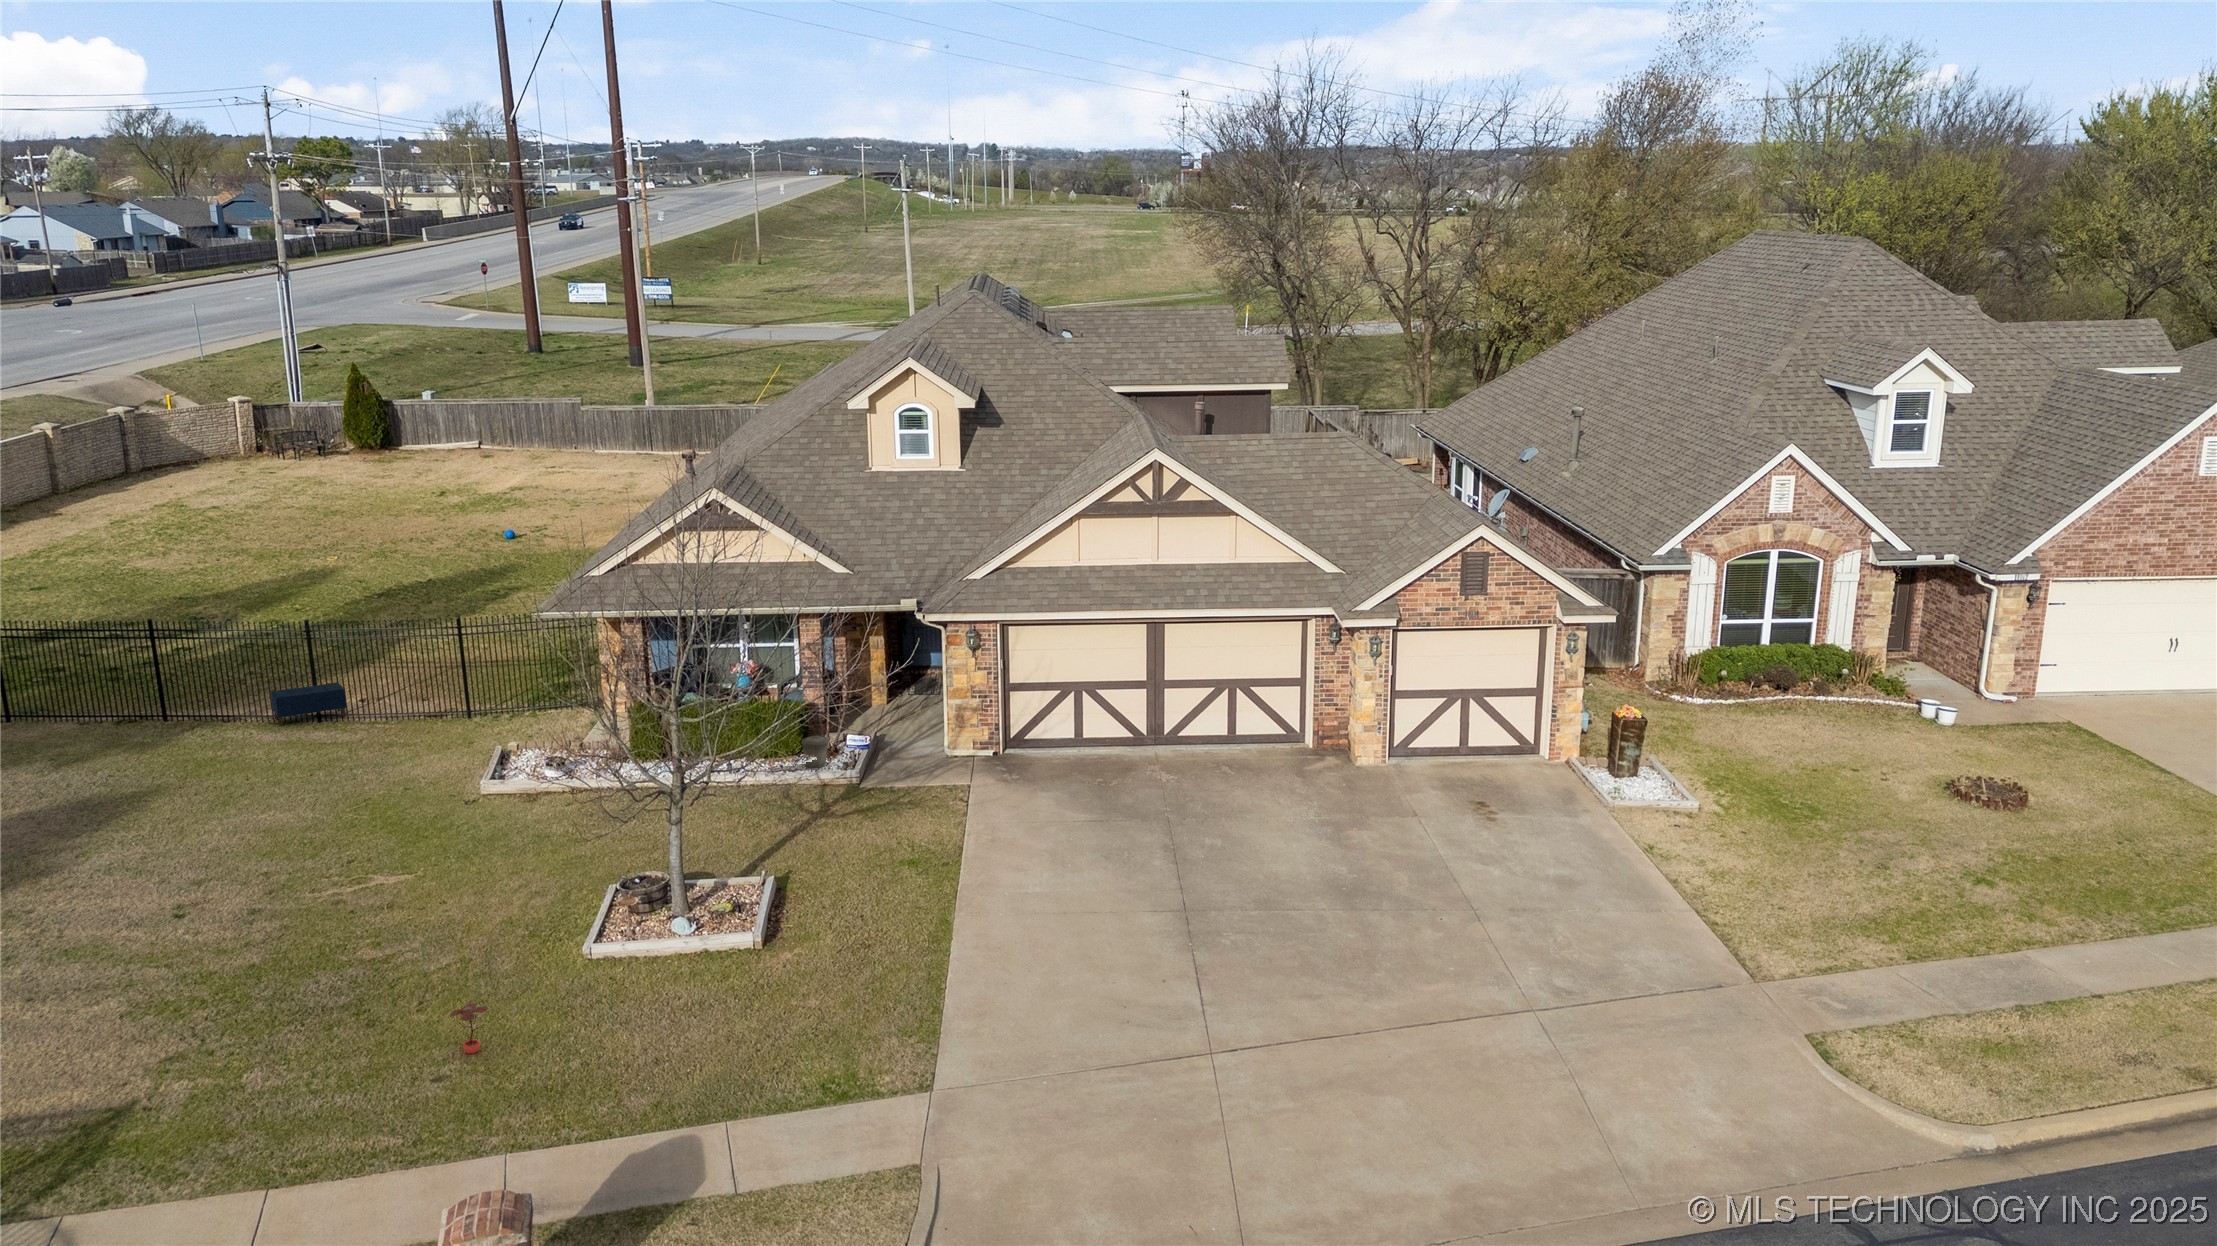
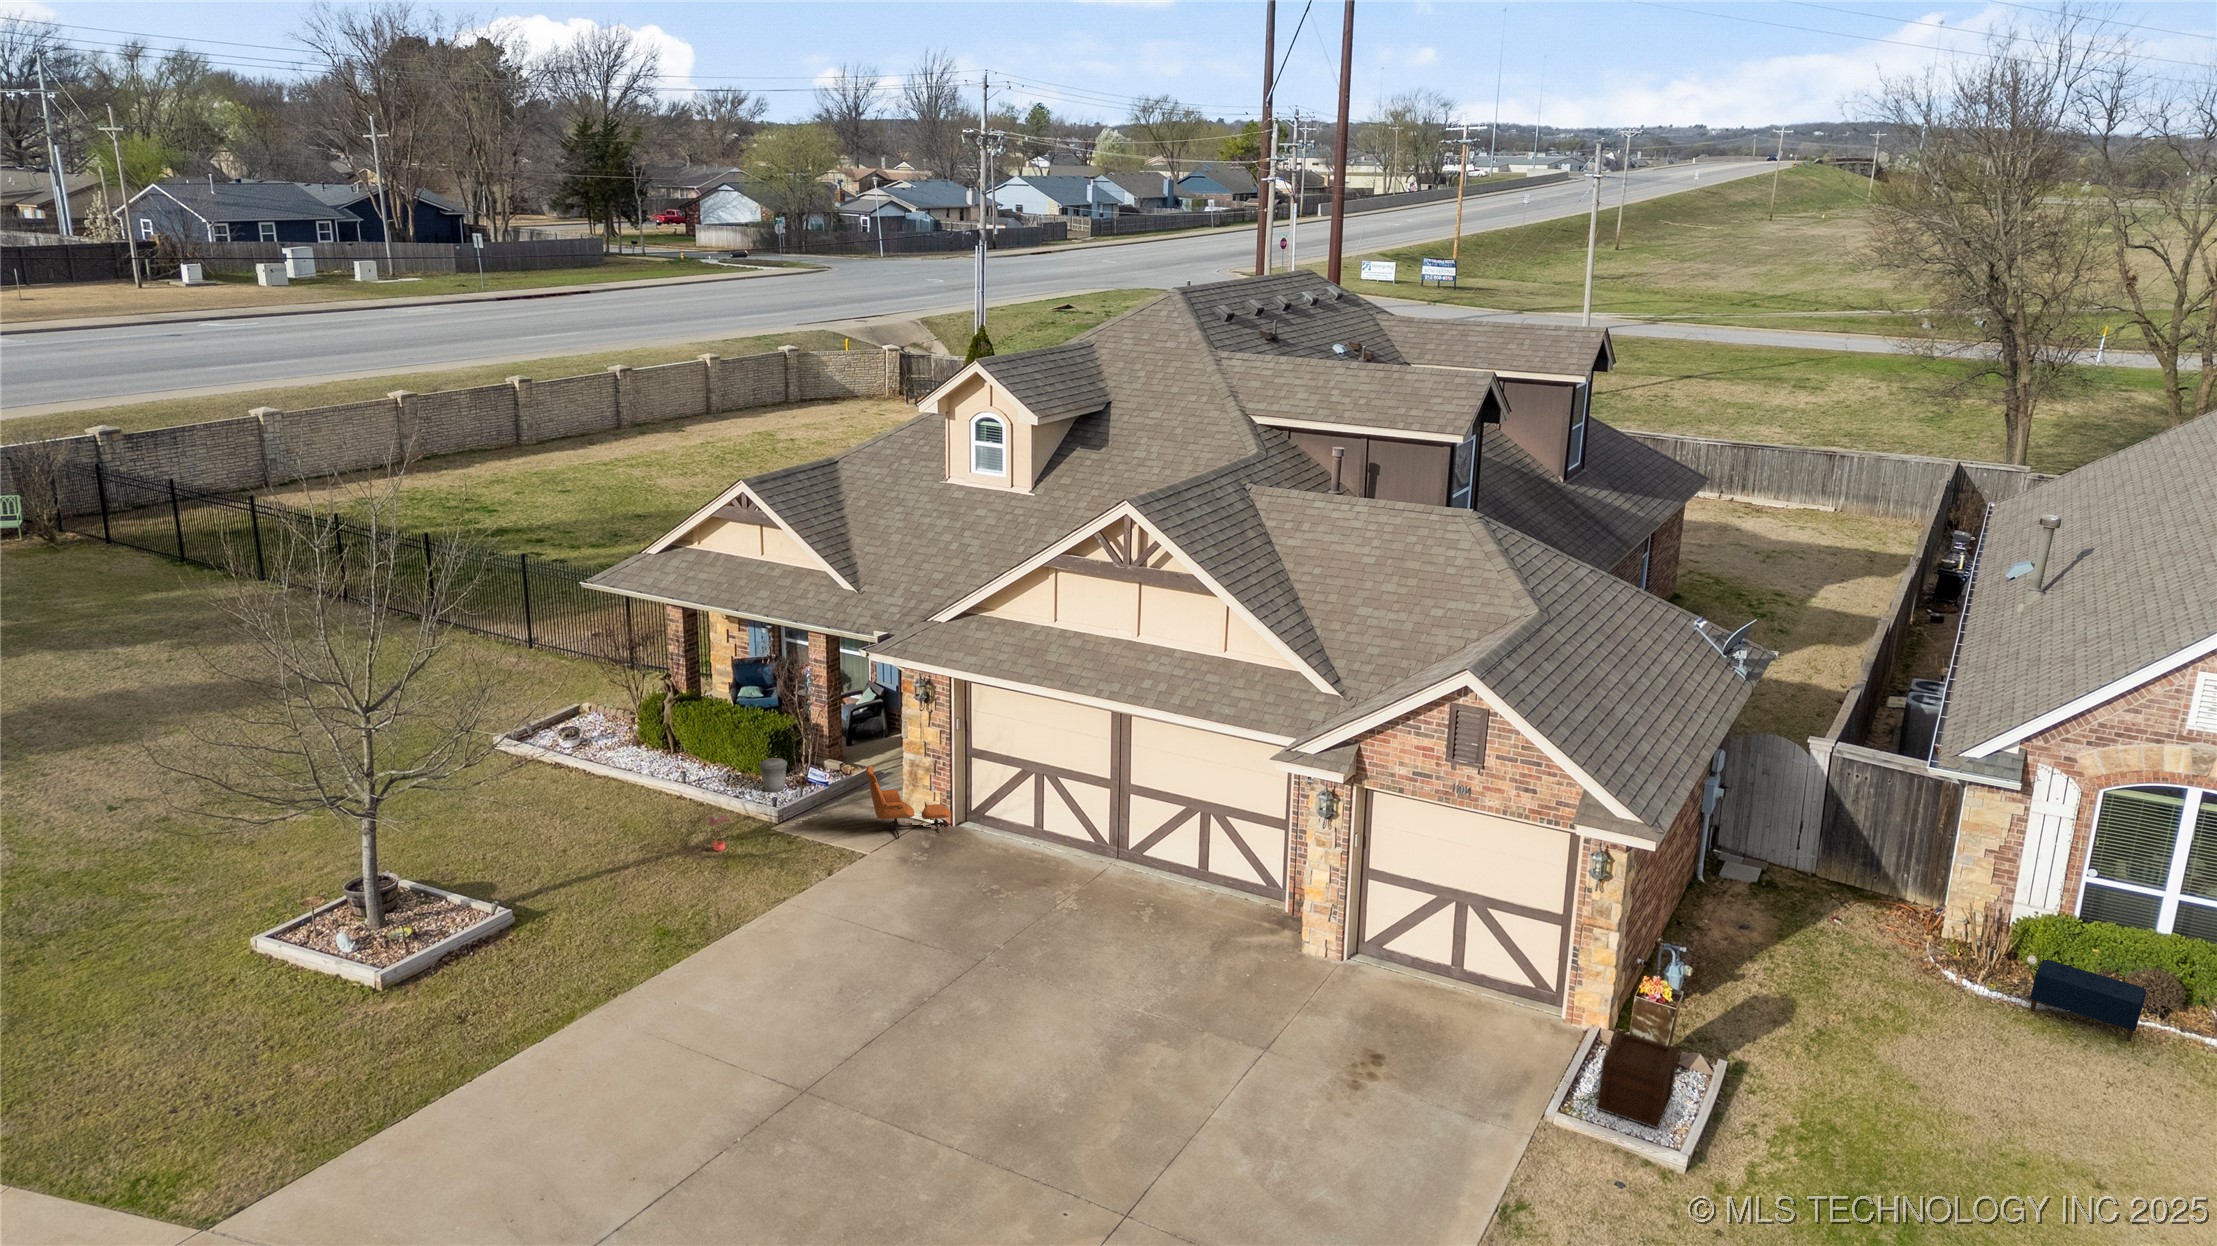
bench: present [271,683,346,726] -> present [2030,959,2146,1041]
lounge chair: none [946,712,1008,772] -> present [866,765,951,838]
wooden crate: none [1607,743,1665,794] -> present [1596,1031,1679,1129]
potted plant: present [449,1003,488,1054] -> present [707,815,729,851]

